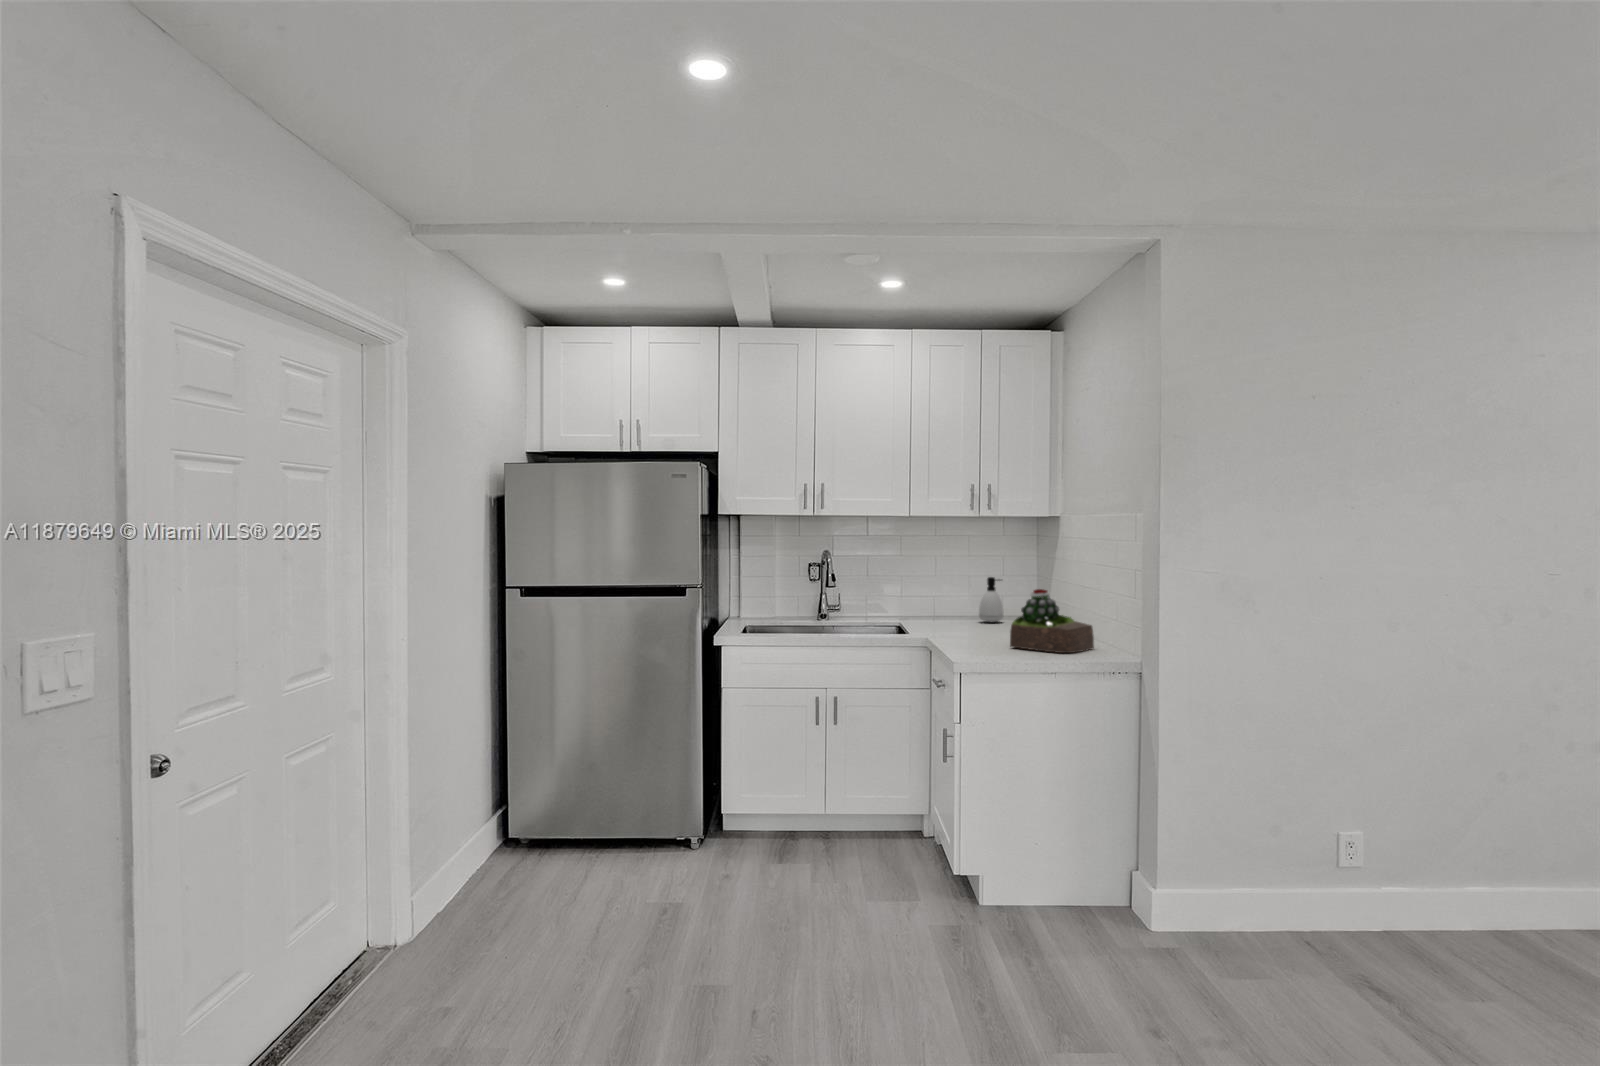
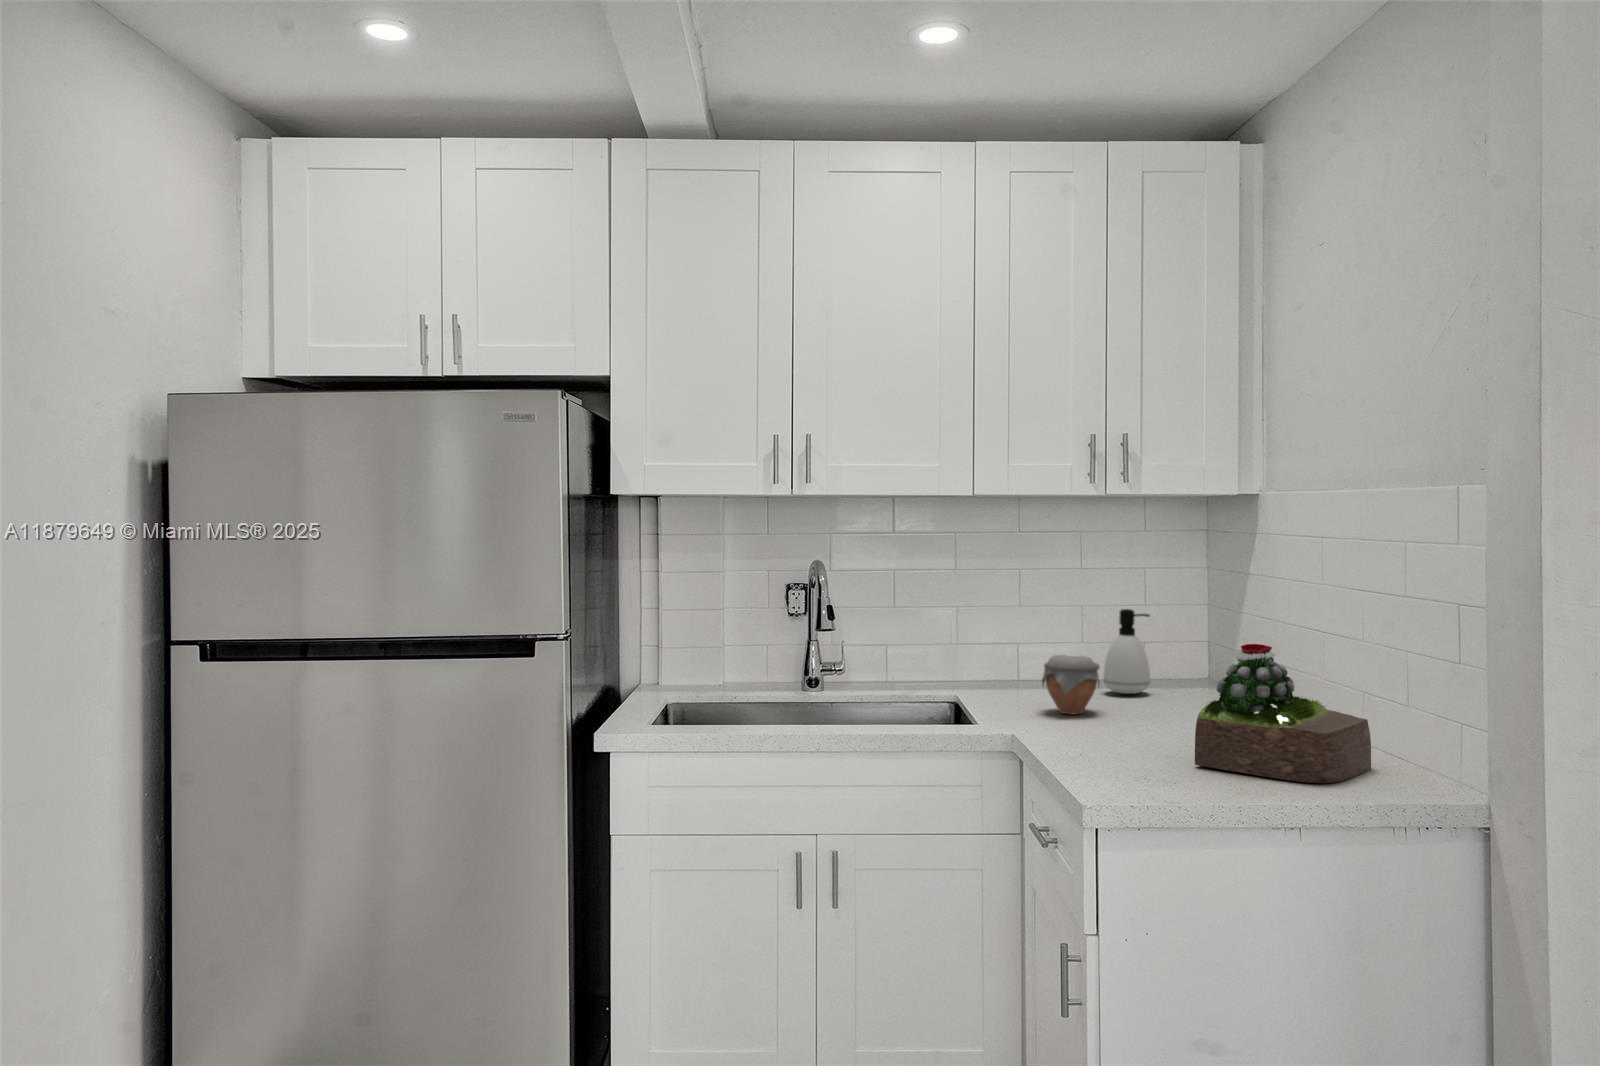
jar: none [943,600,973,630] -> present [1042,655,1100,715]

